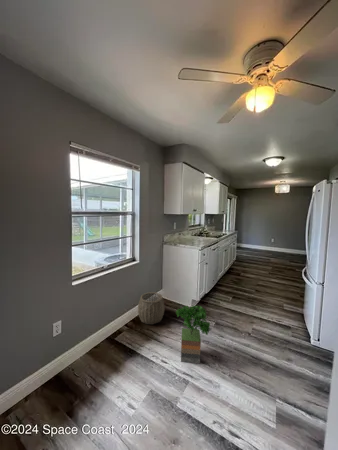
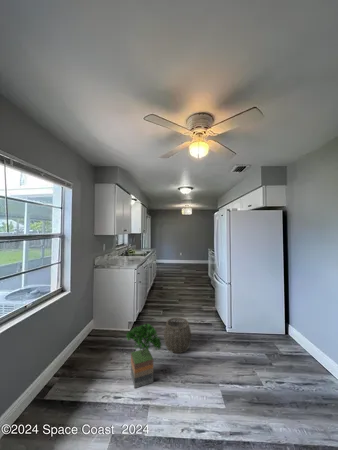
woven basket: present [138,292,165,324] -> present [164,317,191,353]

